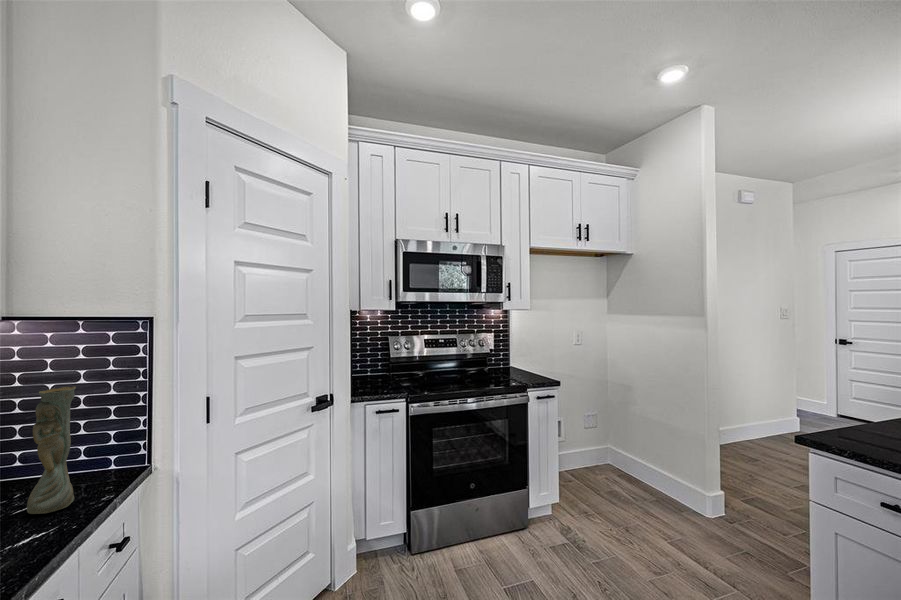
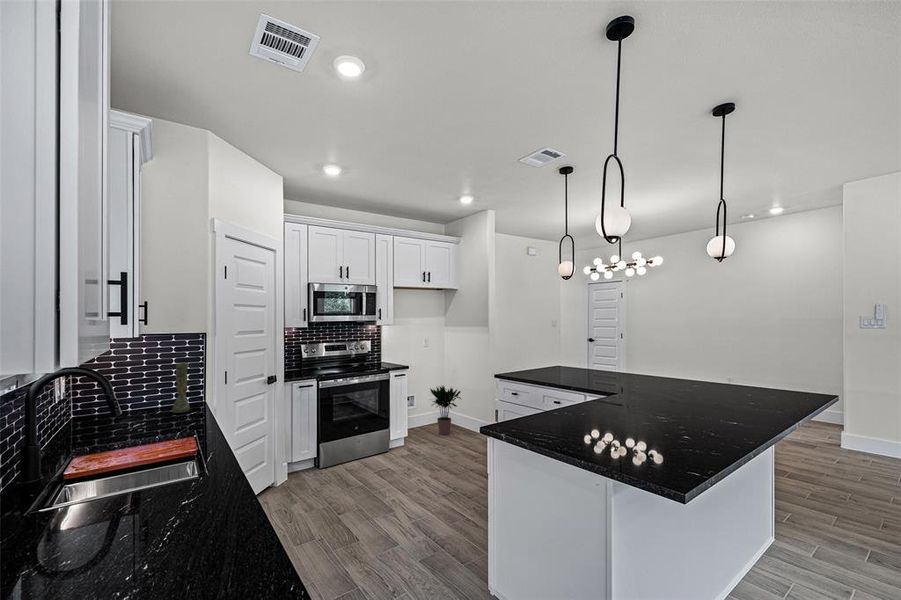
potted plant: none [588,404,648,491] -> present [430,386,461,435]

